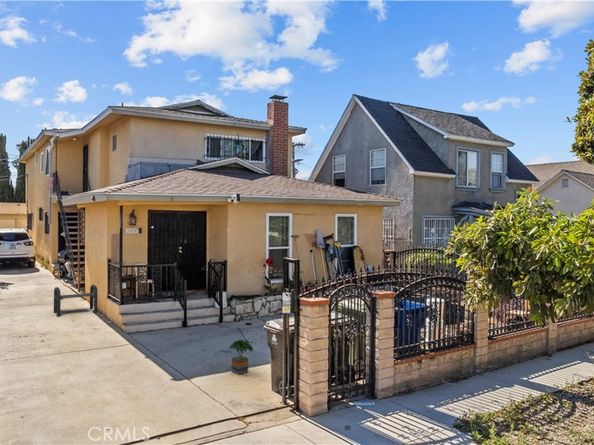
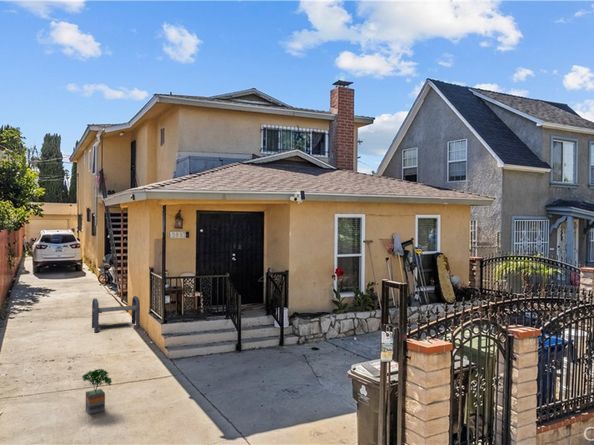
potted tree: present [230,340,253,375] -> present [82,369,112,414]

